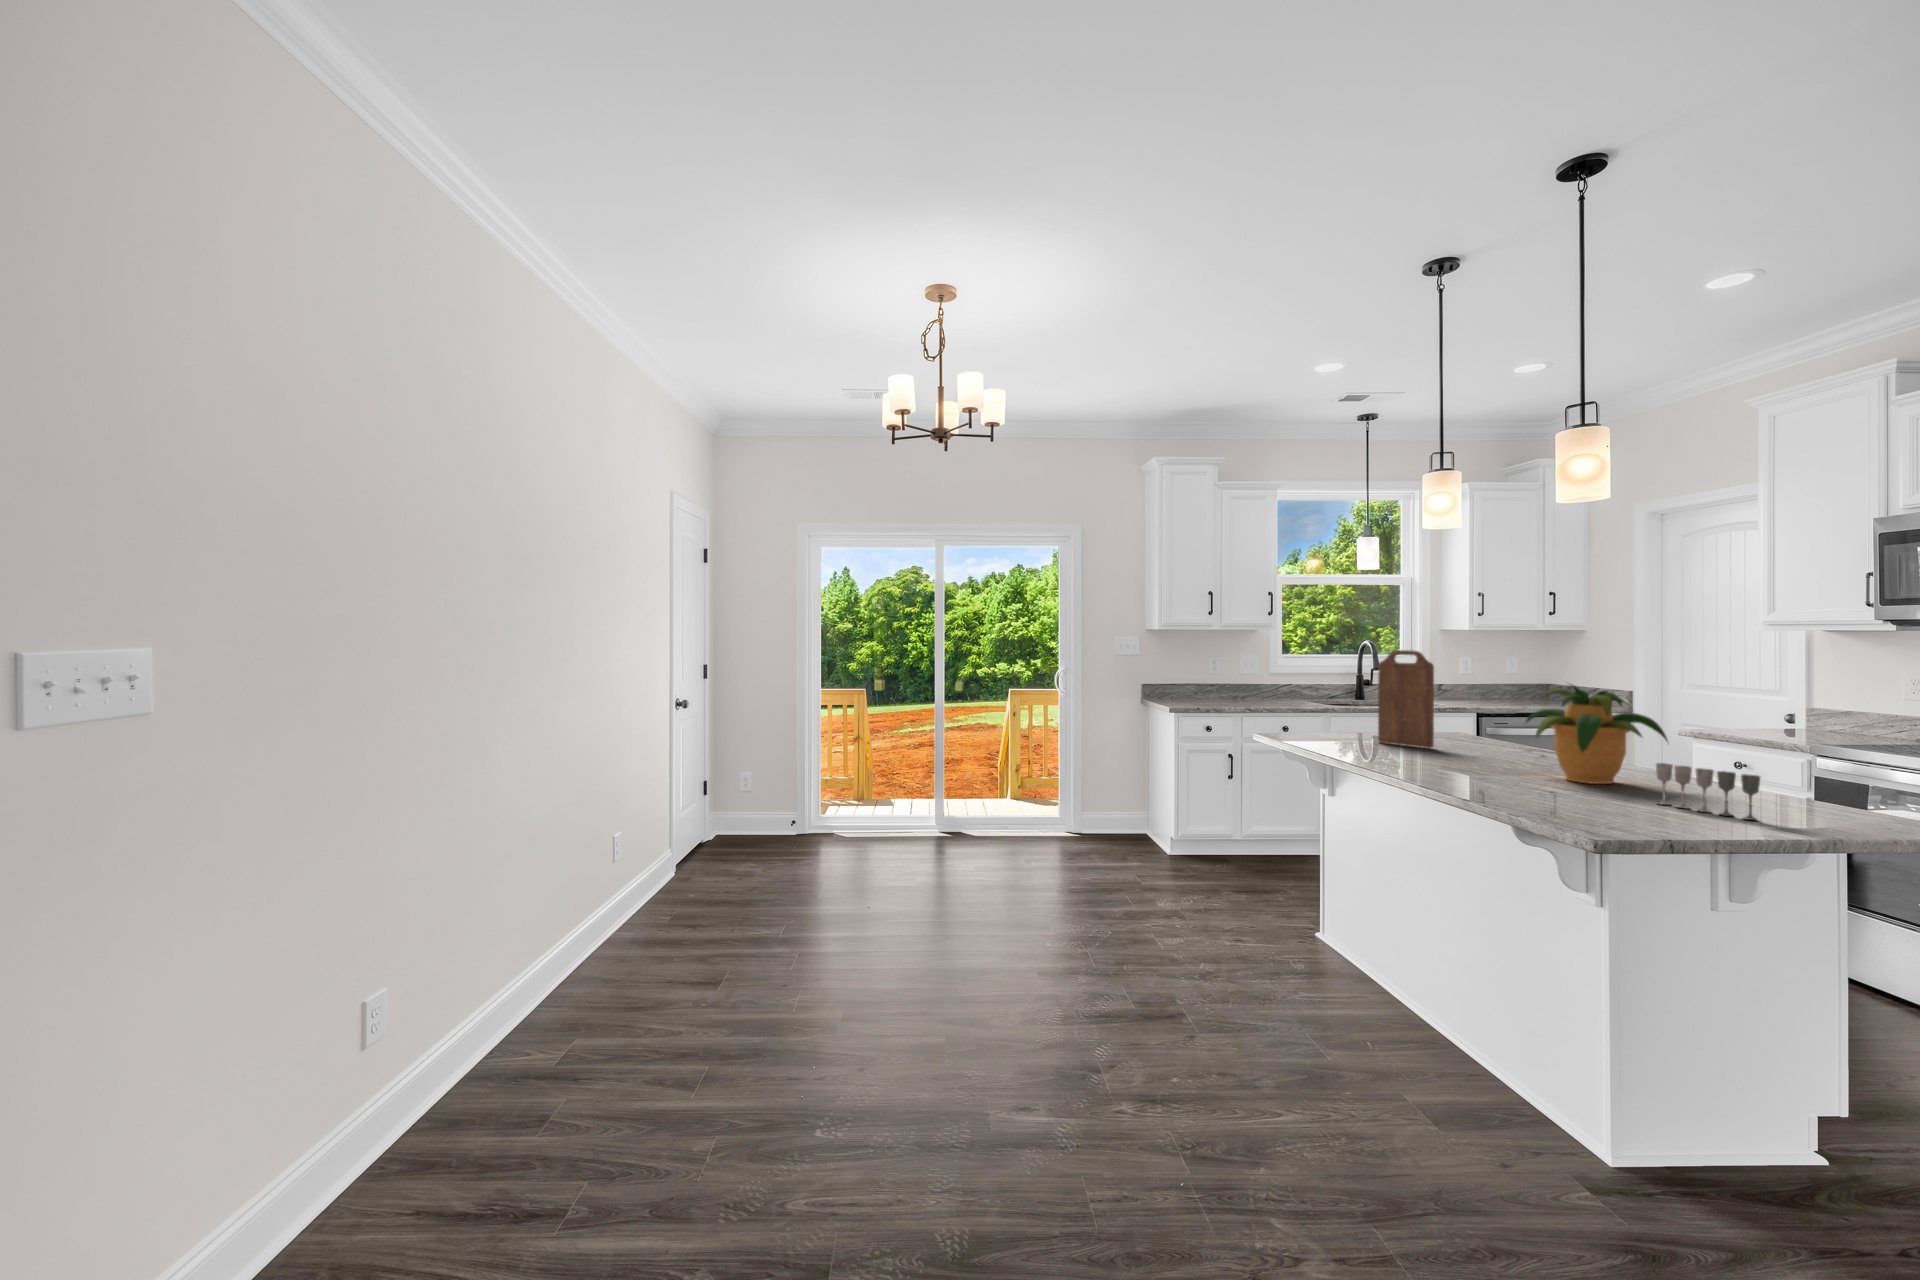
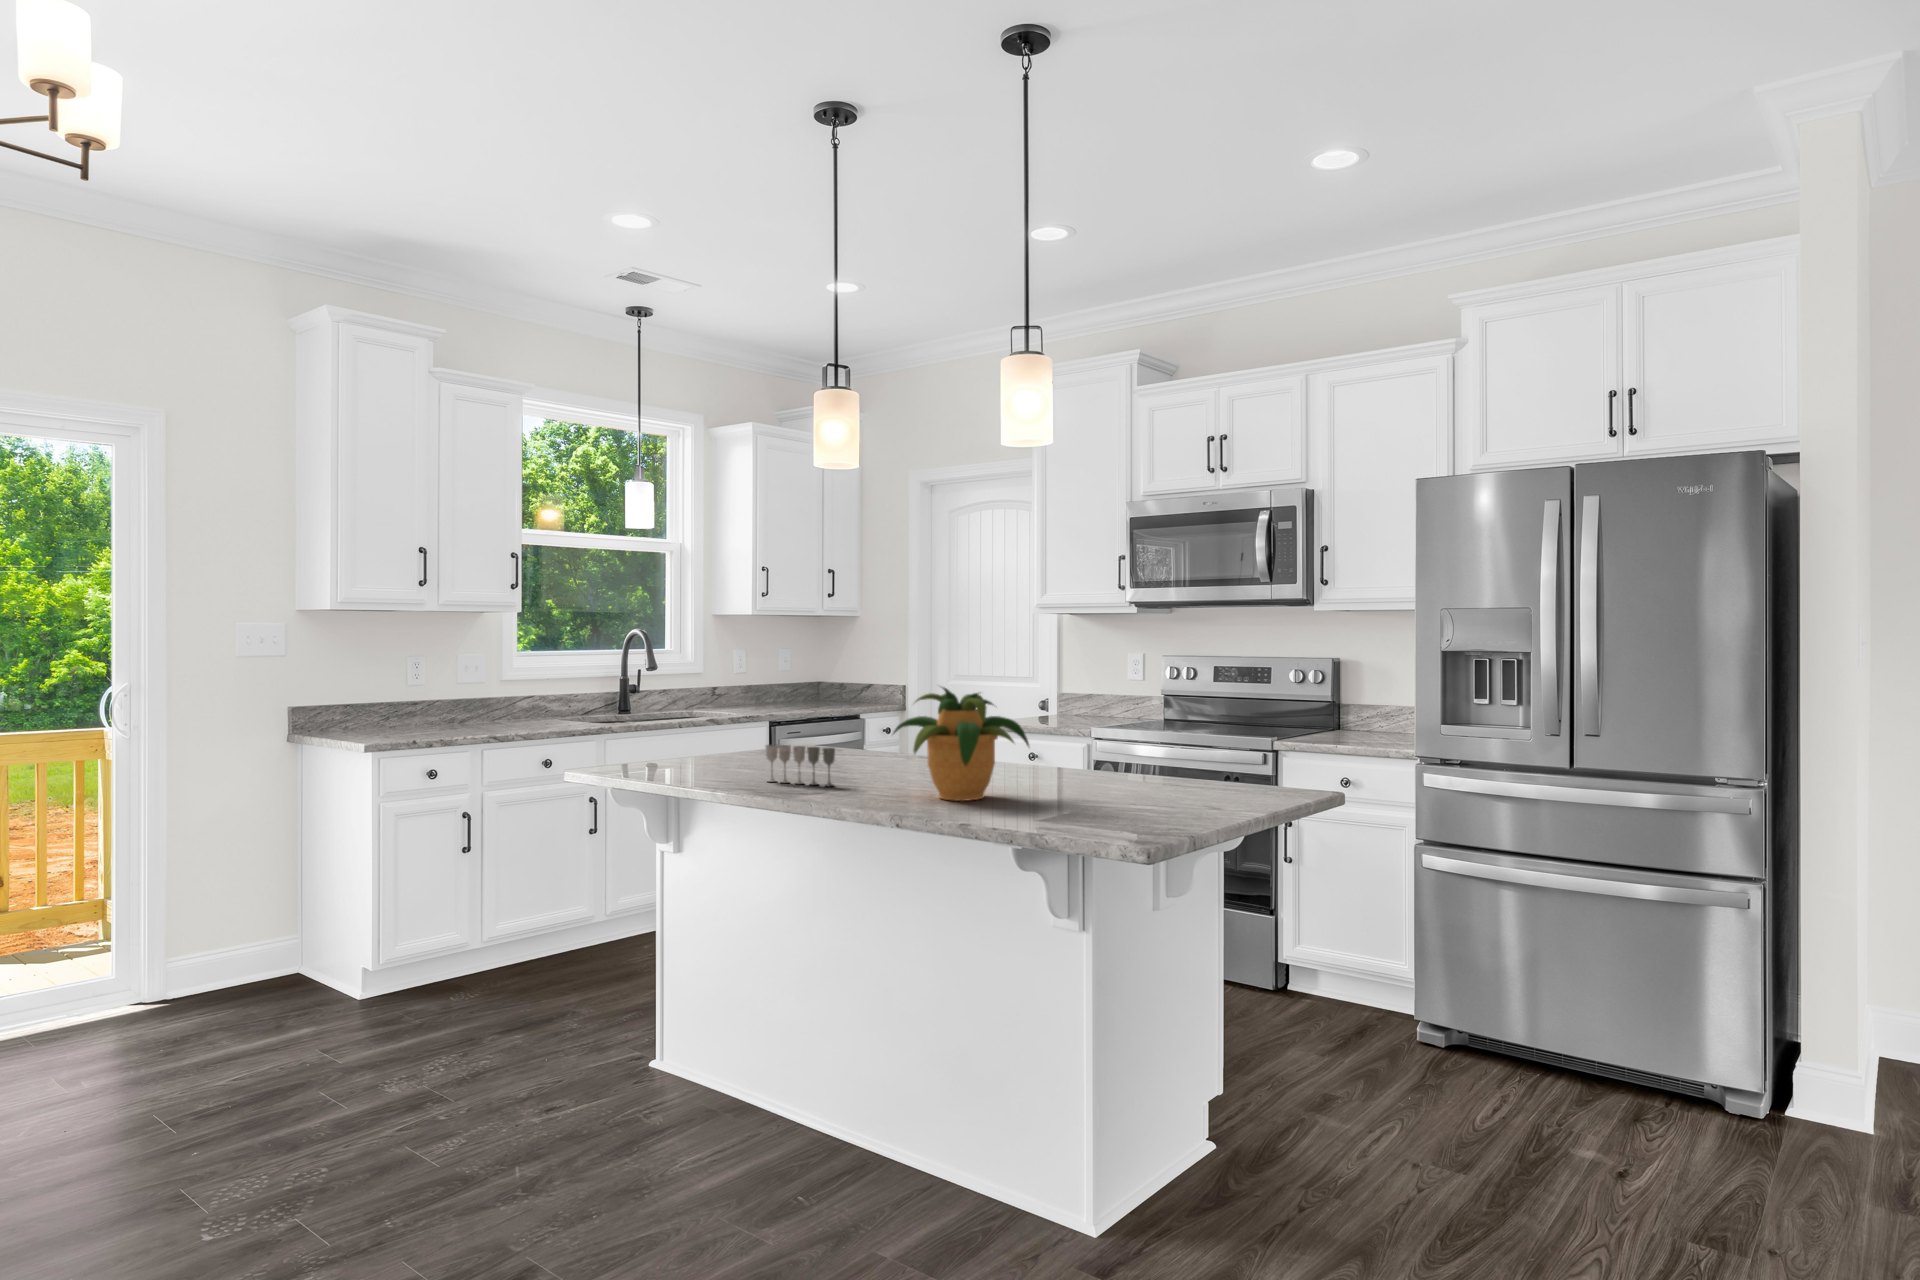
cutting board: present [1378,650,1434,748] -> none [704,650,773,774]
wine glass: present [1656,763,1760,820] -> present [766,745,835,786]

